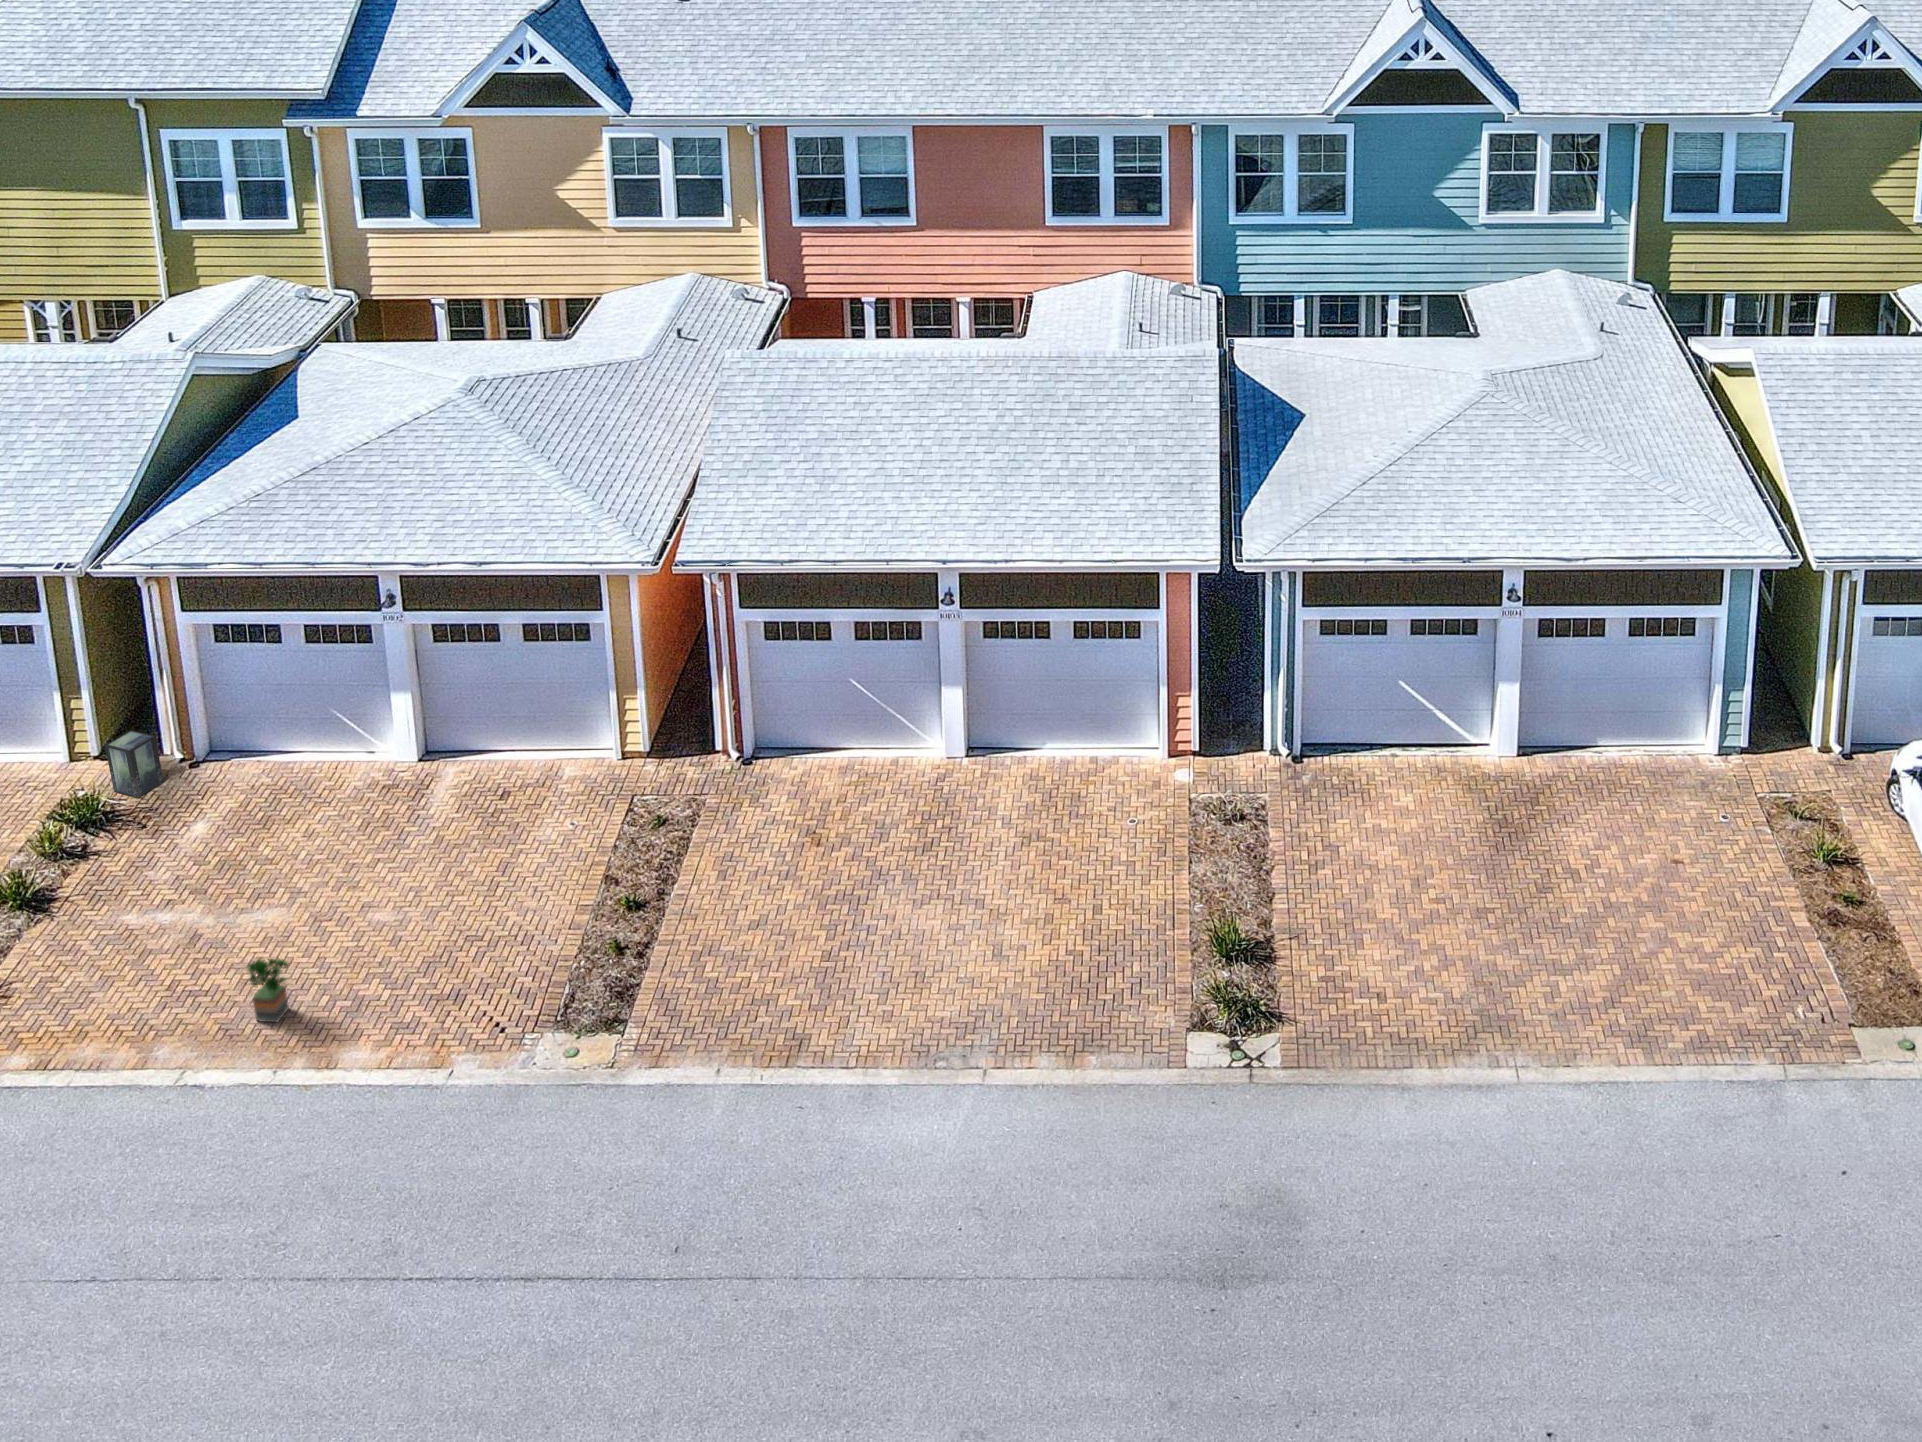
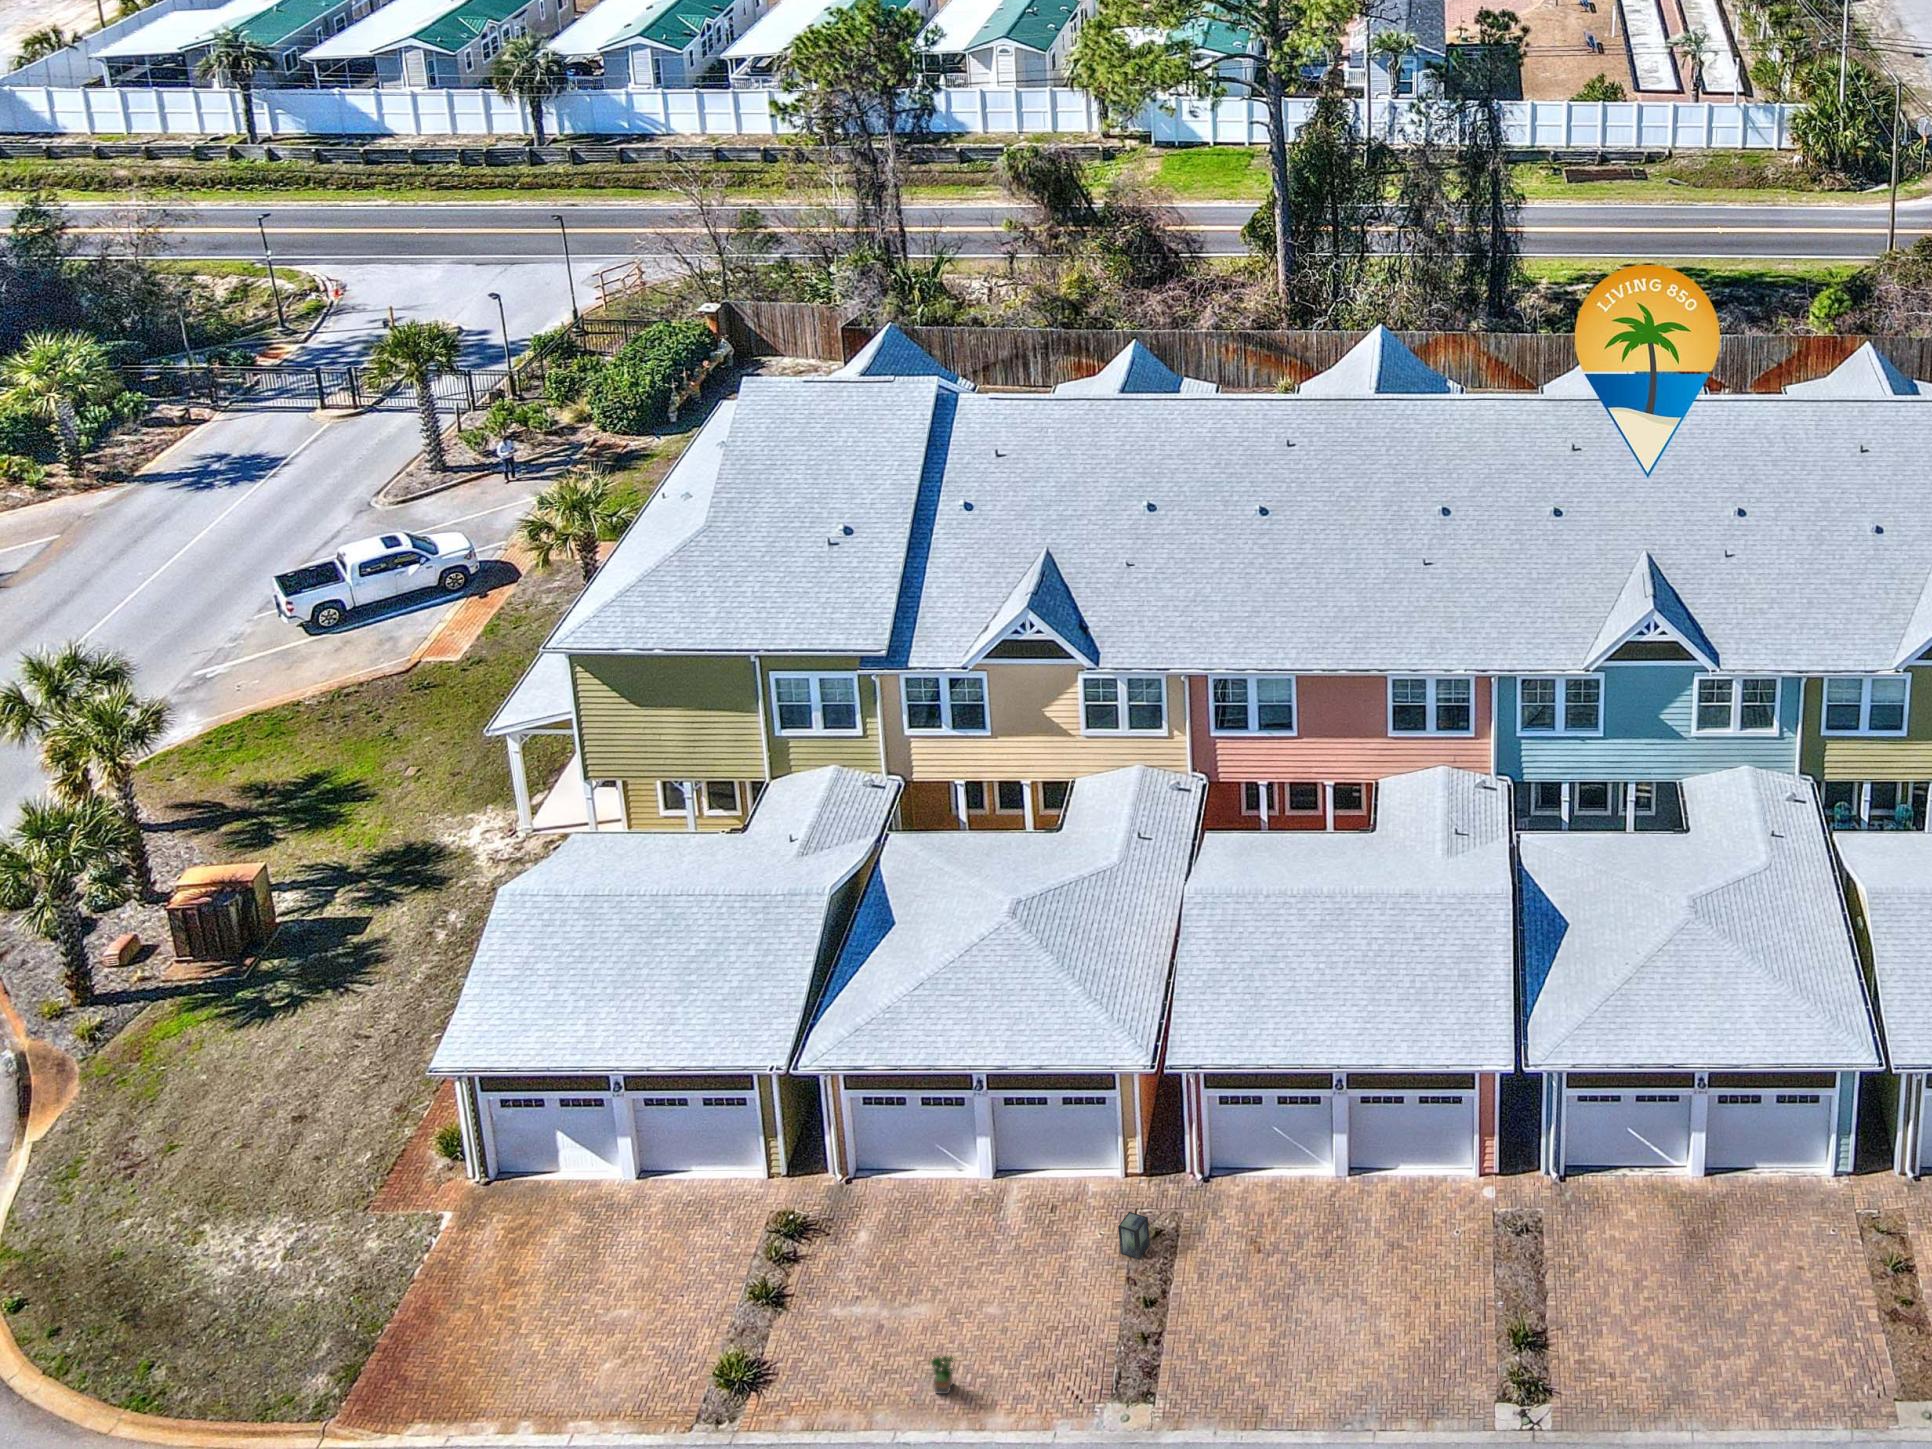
storage box: present [105,730,164,798] -> present [1118,1212,1150,1259]

